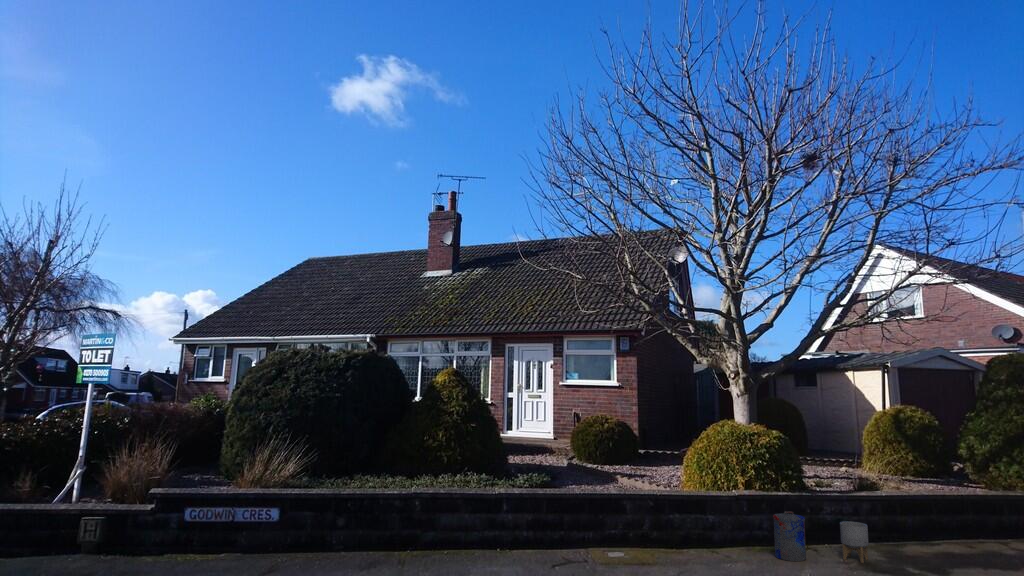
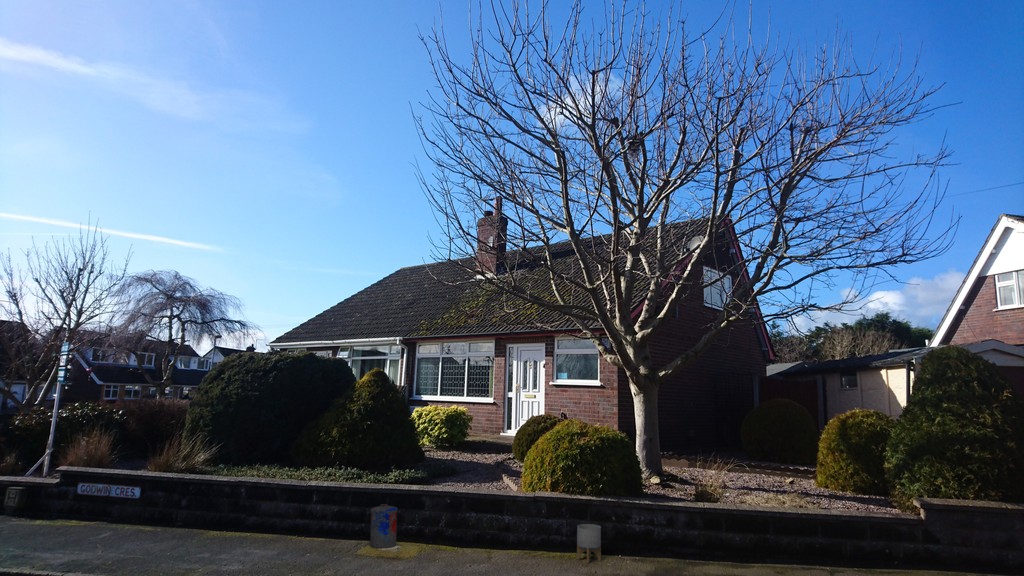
trash can: present [773,511,806,561] -> present [370,504,398,548]

